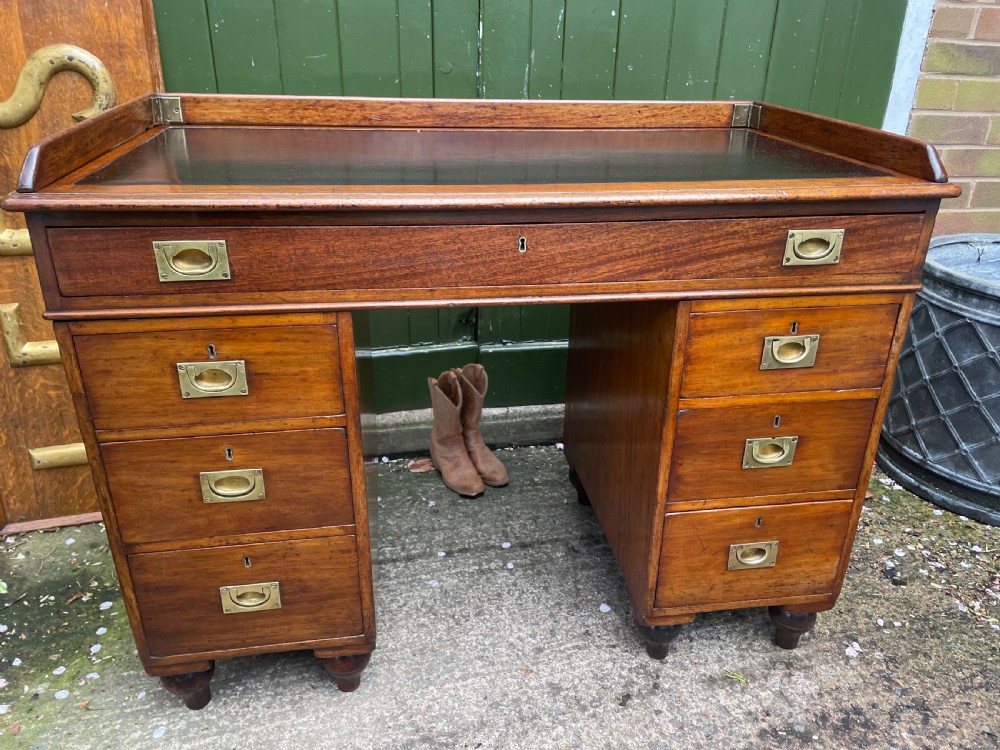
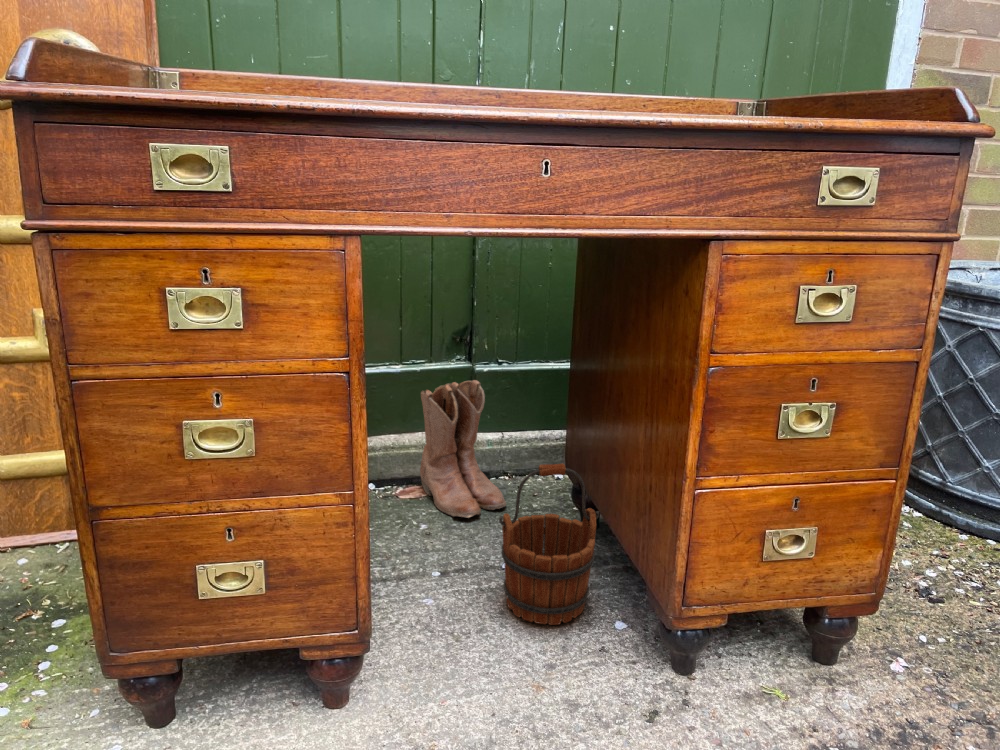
wooden bucket: none [494,469,586,609] -> present [499,464,599,625]

